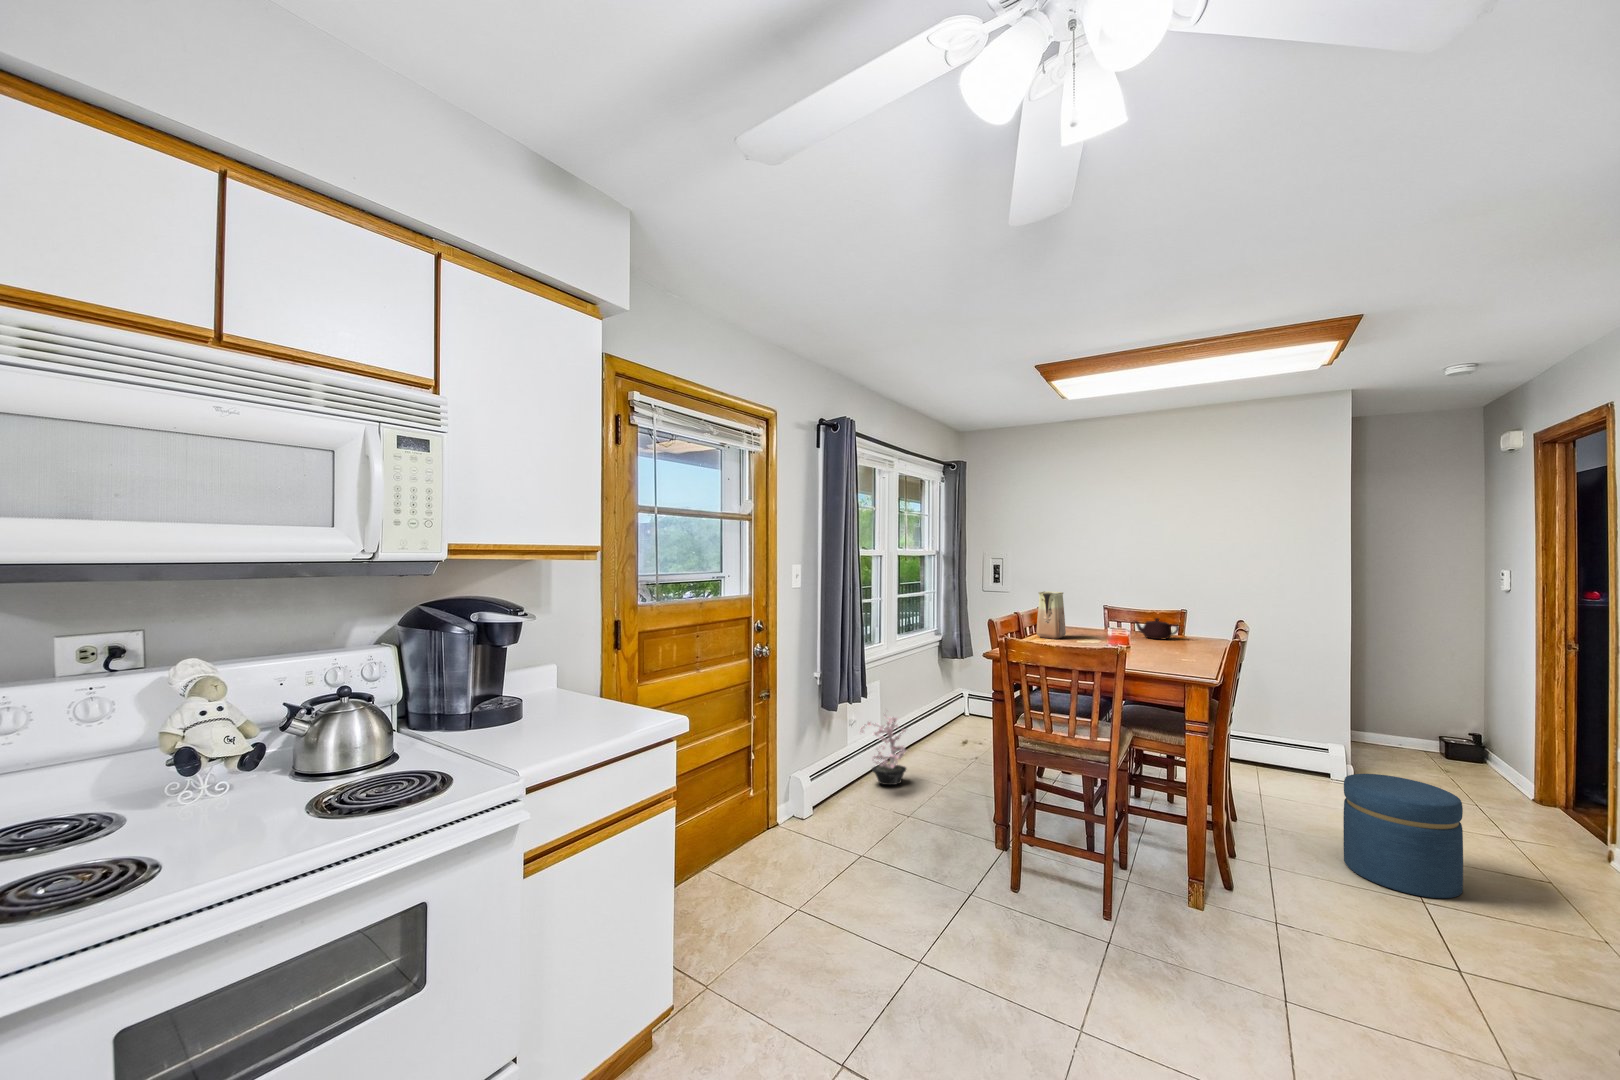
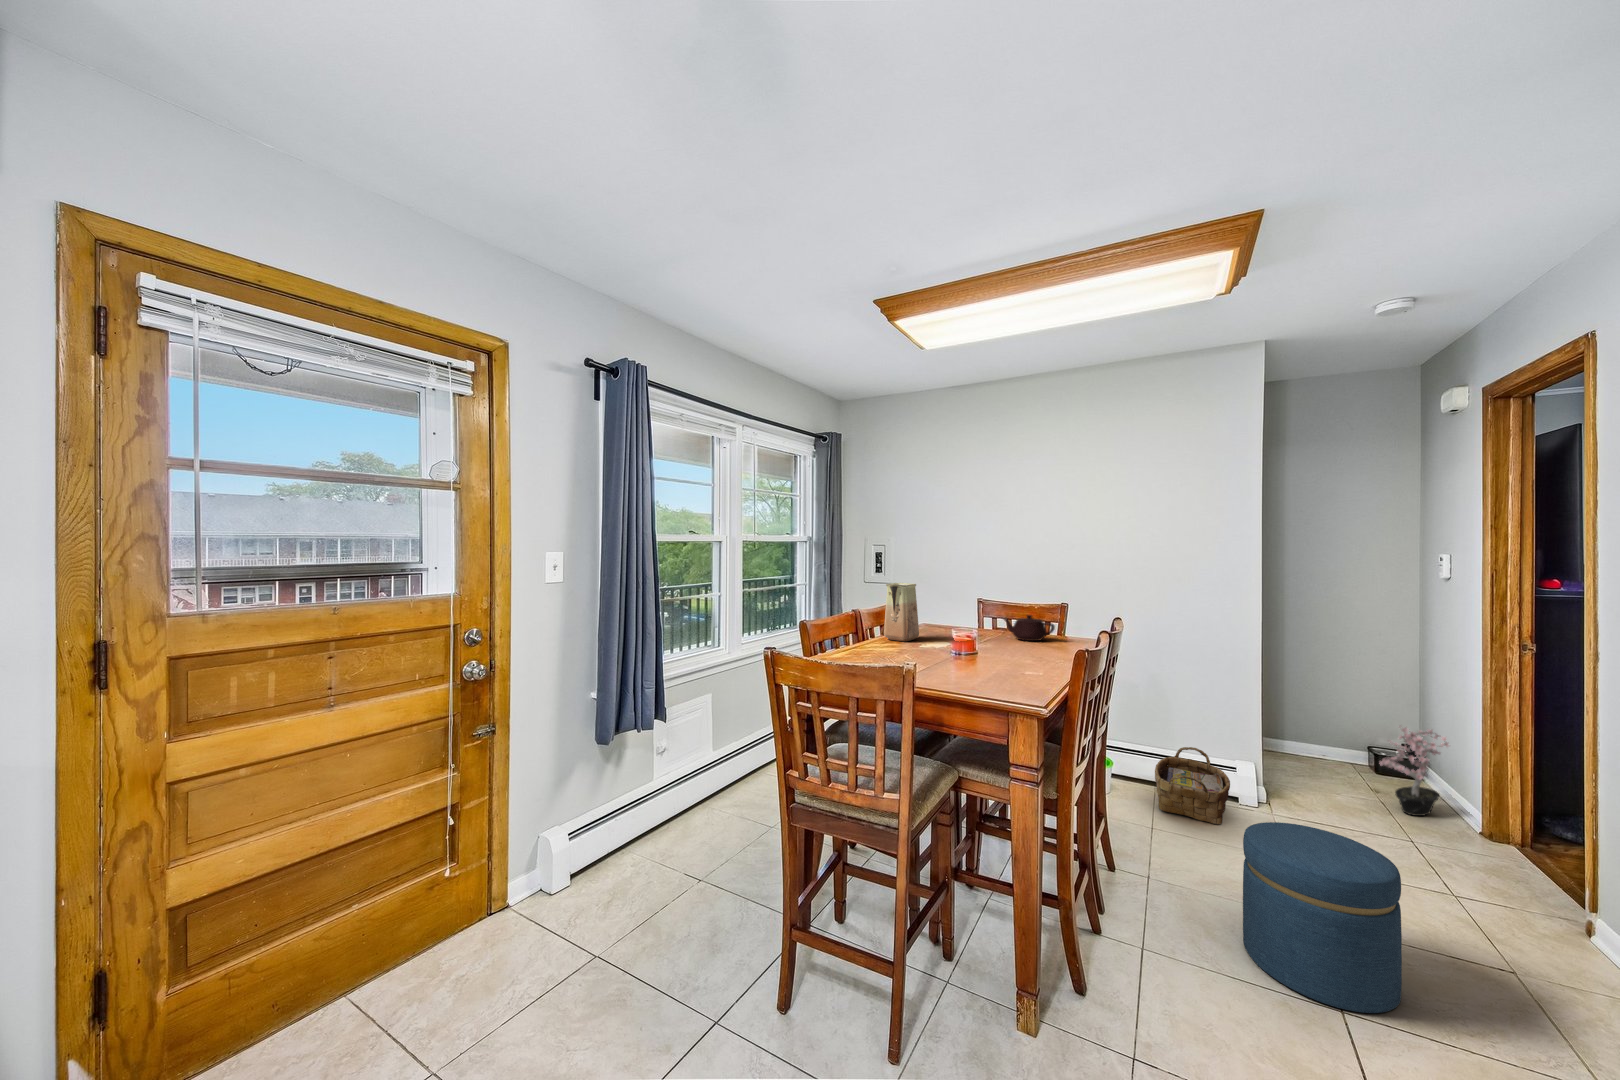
potted plant: present [860,710,907,785] -> present [1380,725,1449,816]
woven basket: none [1257,732,1323,792] -> present [1155,747,1230,824]

